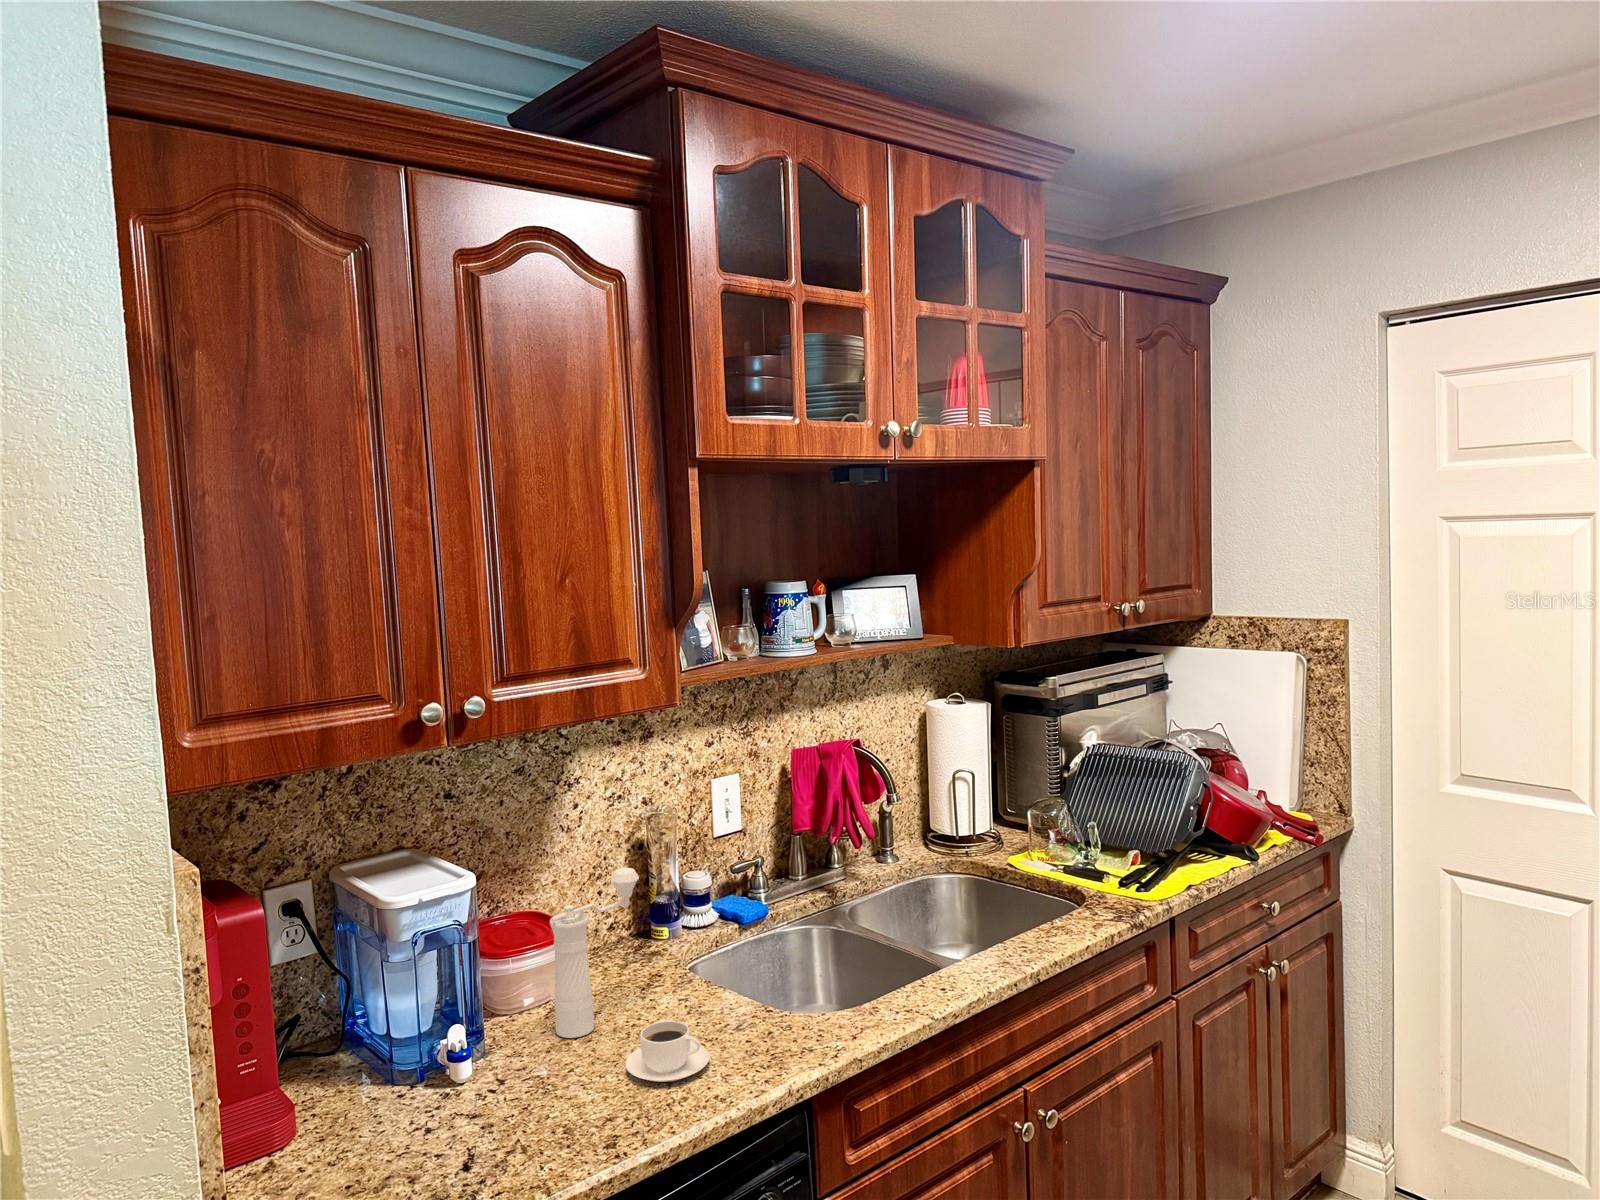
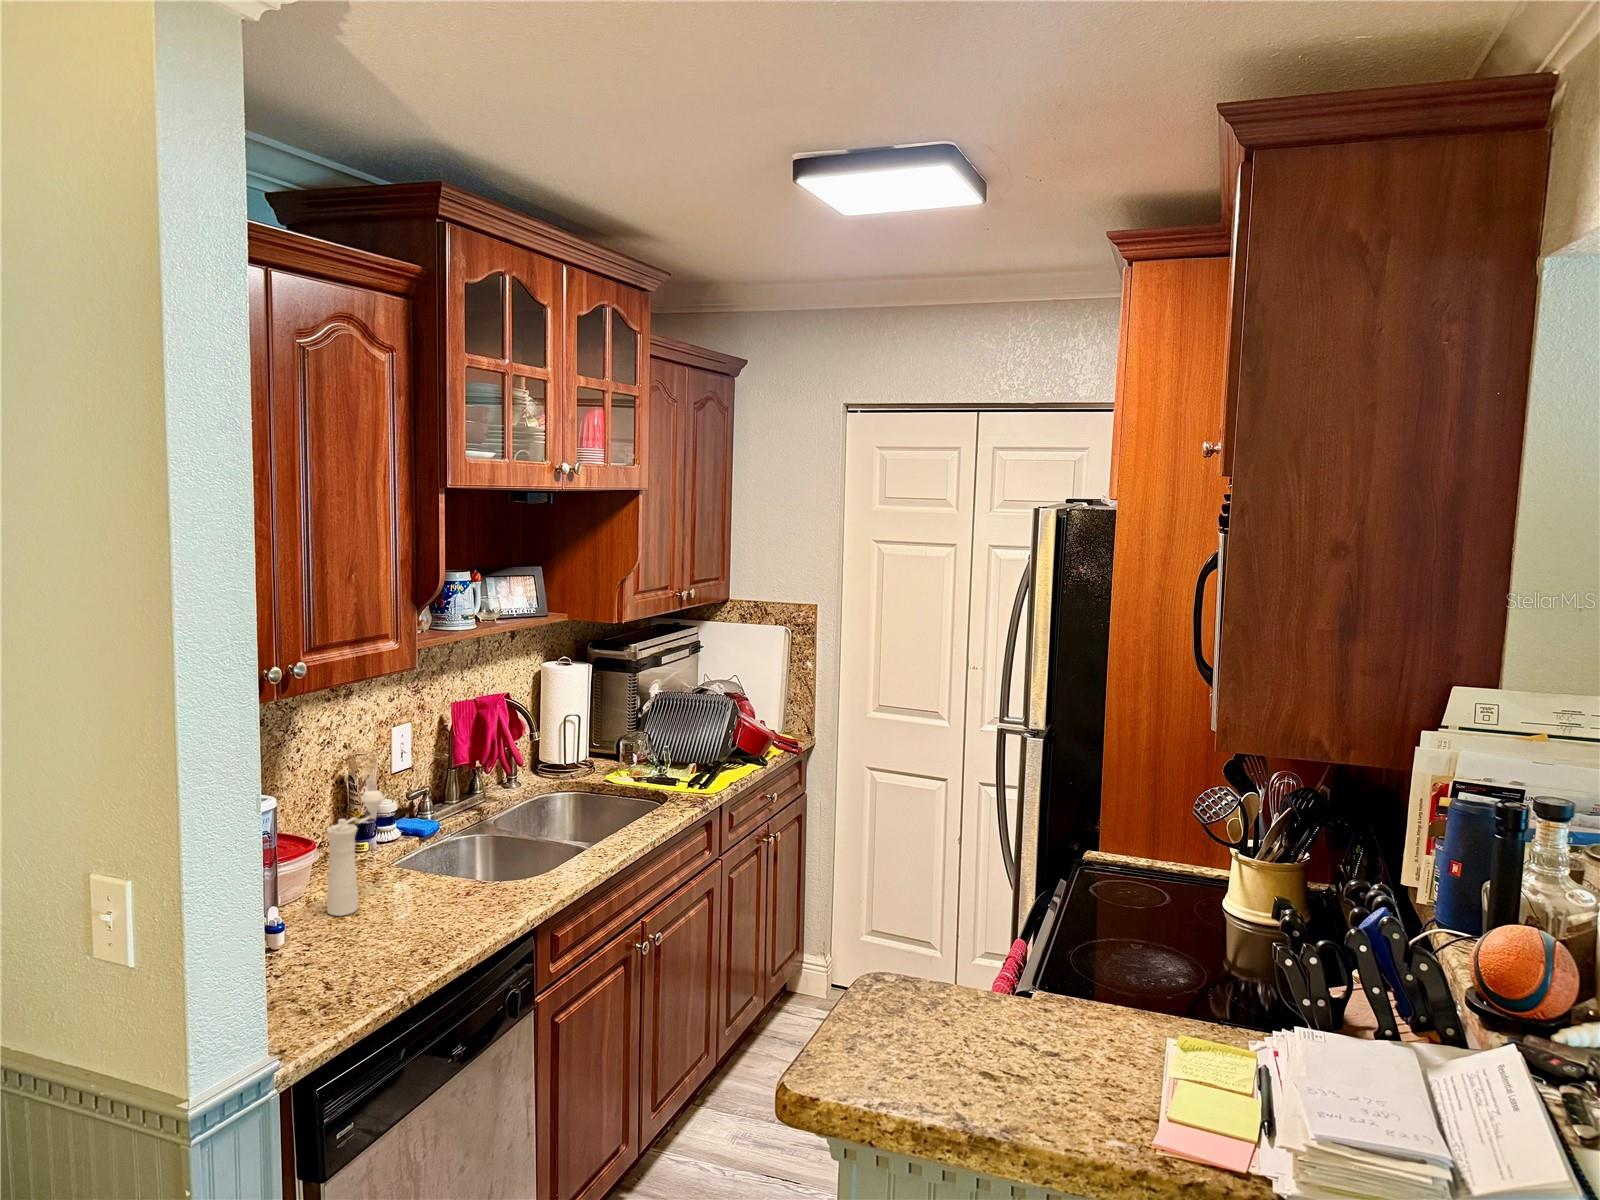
coffee cup: present [625,1021,709,1082] -> none [403,890,465,929]

